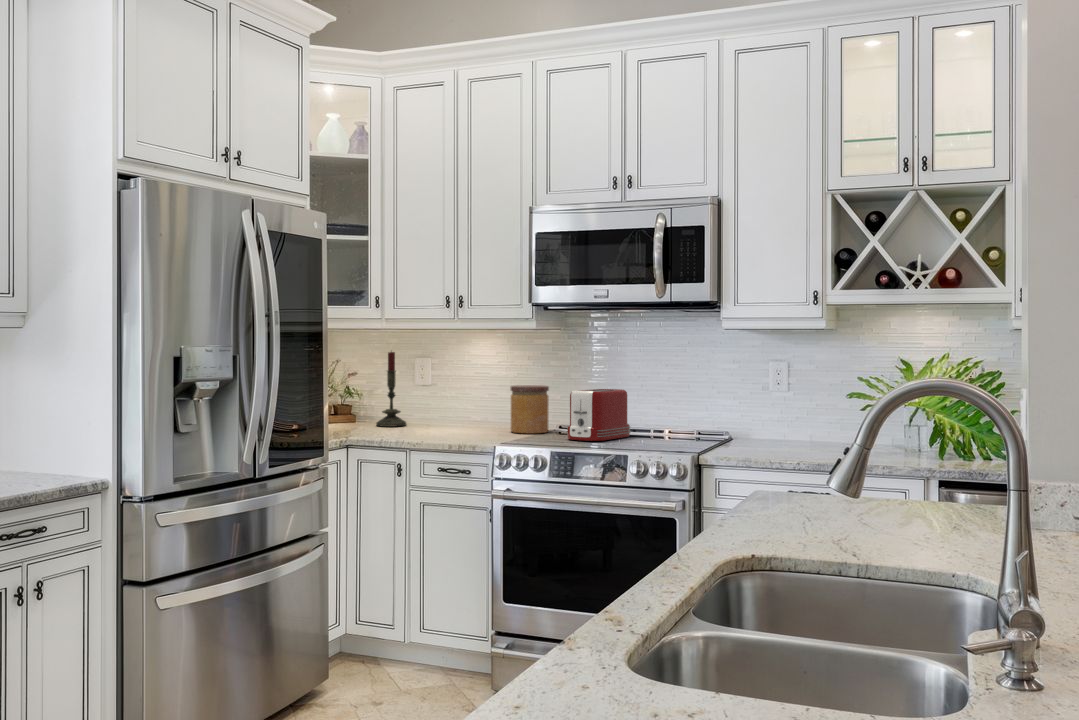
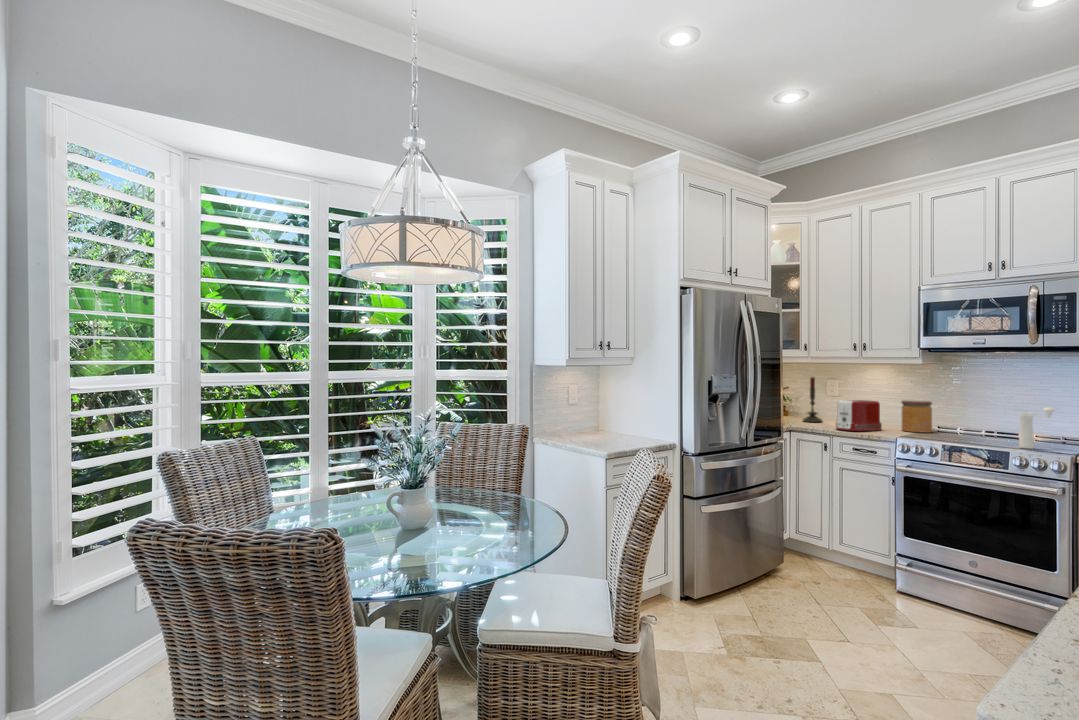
pepper mill: none [641,388,680,448] -> present [1019,407,1054,449]
toaster: present [567,389,630,441] -> present [836,400,882,431]

